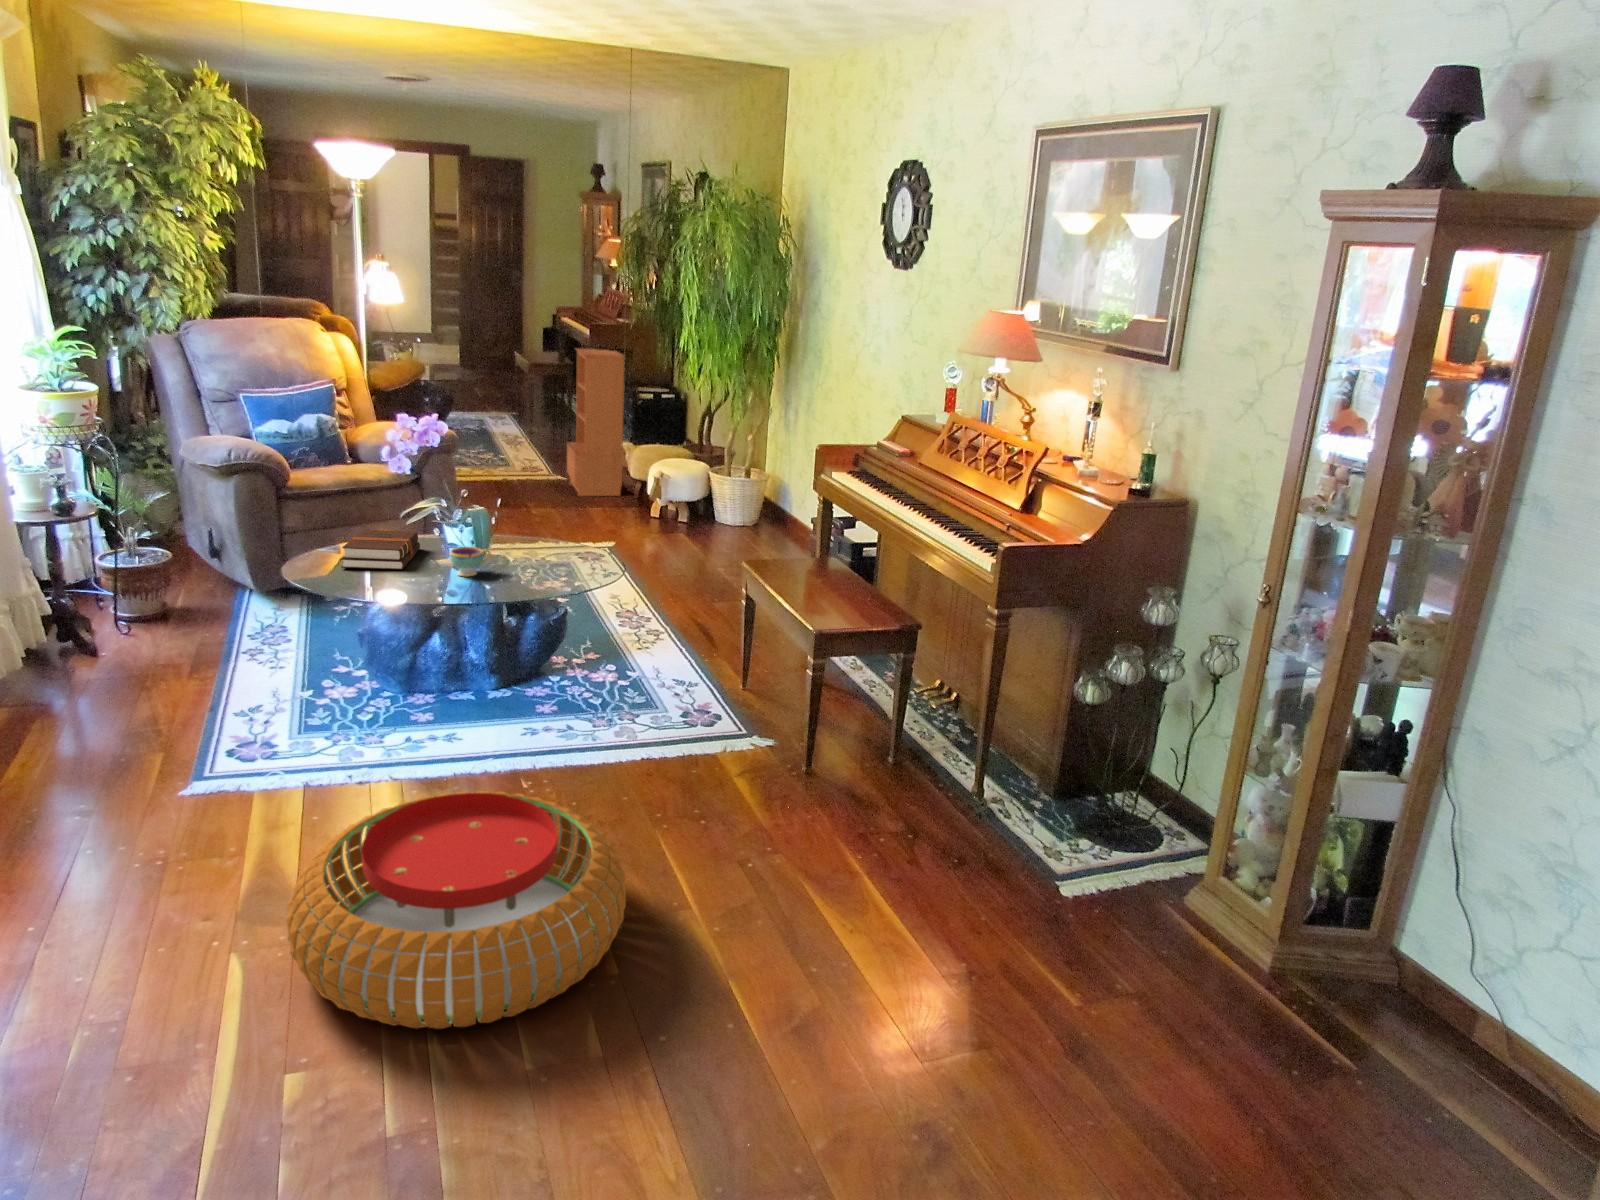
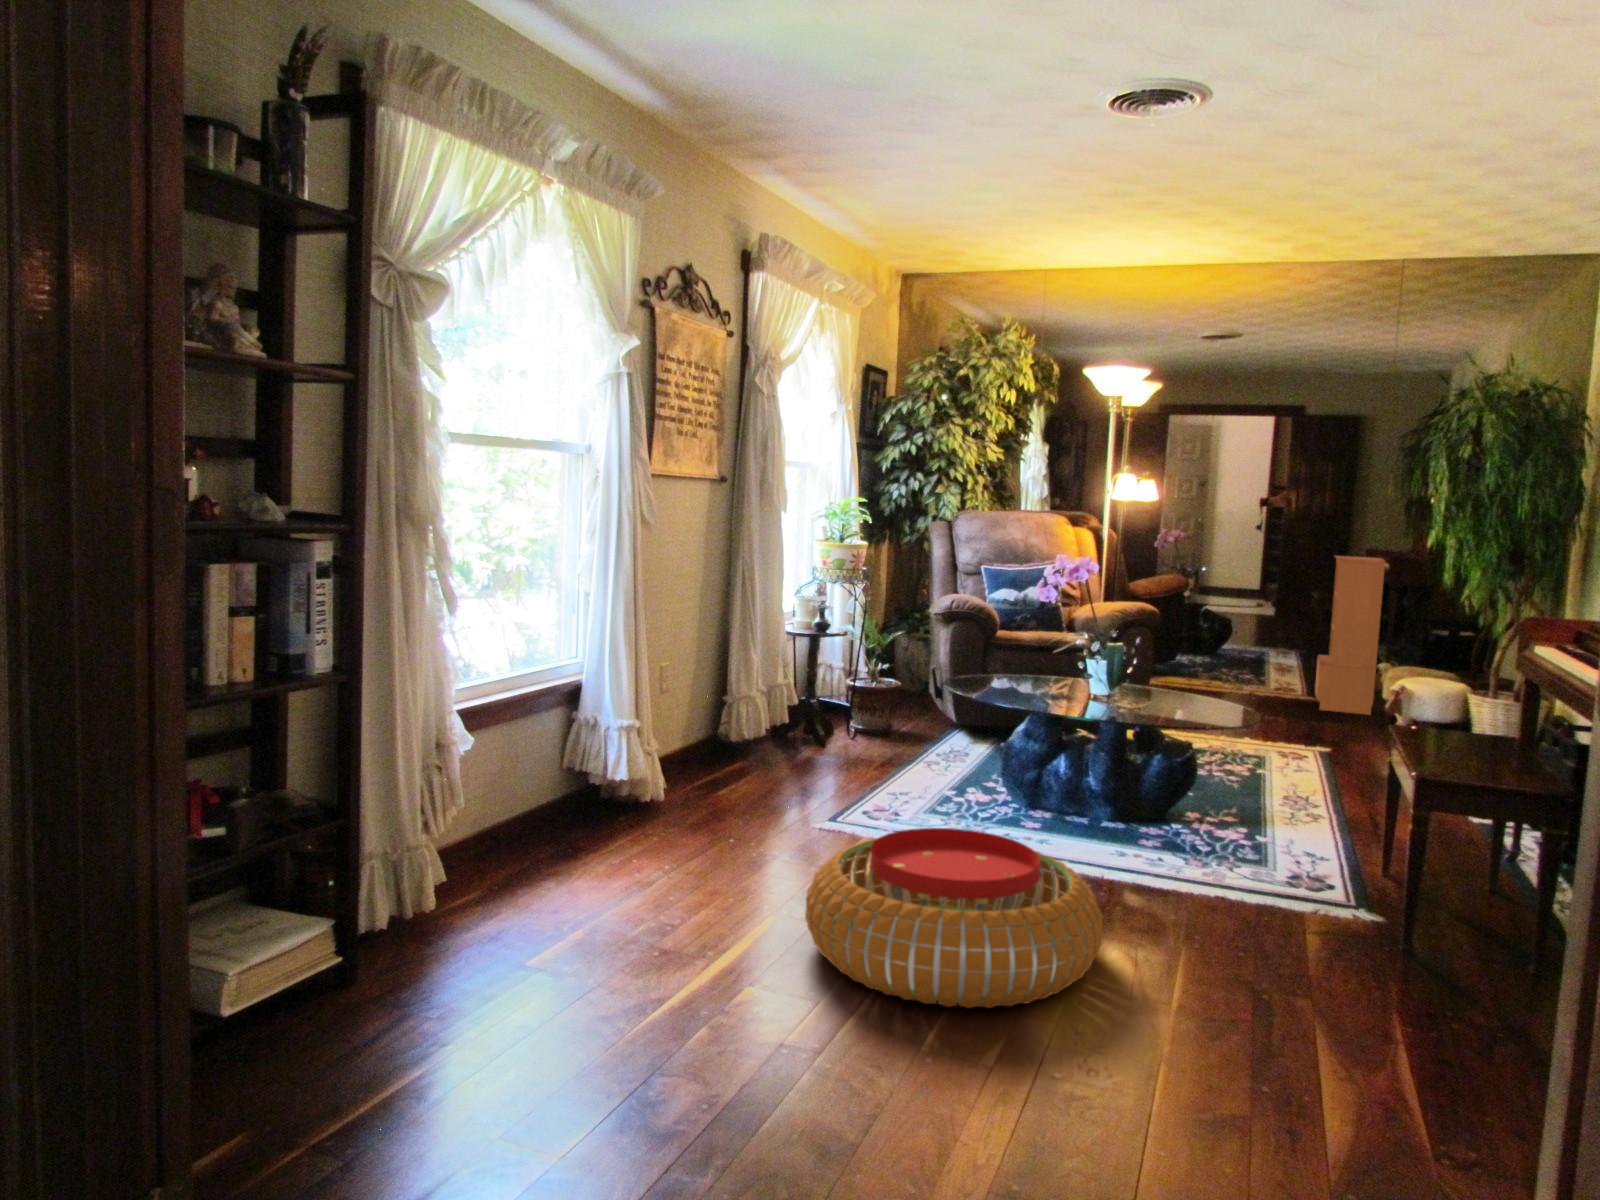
hardback book: present [341,530,420,570] -> none [997,665,1075,695]
teacup: present [450,547,491,576] -> none [1085,679,1124,706]

